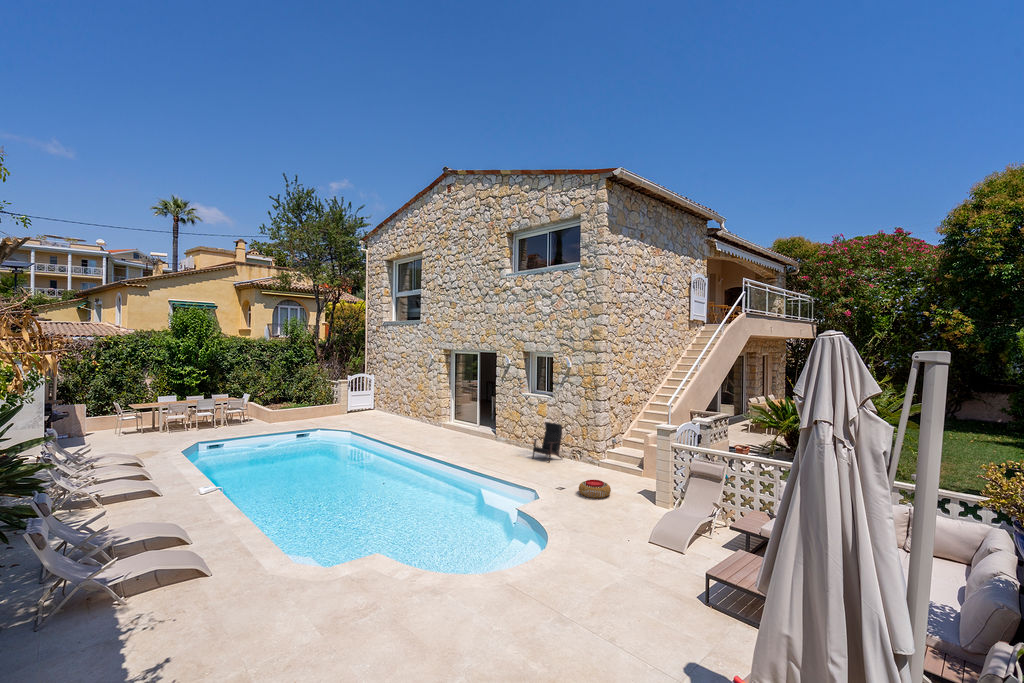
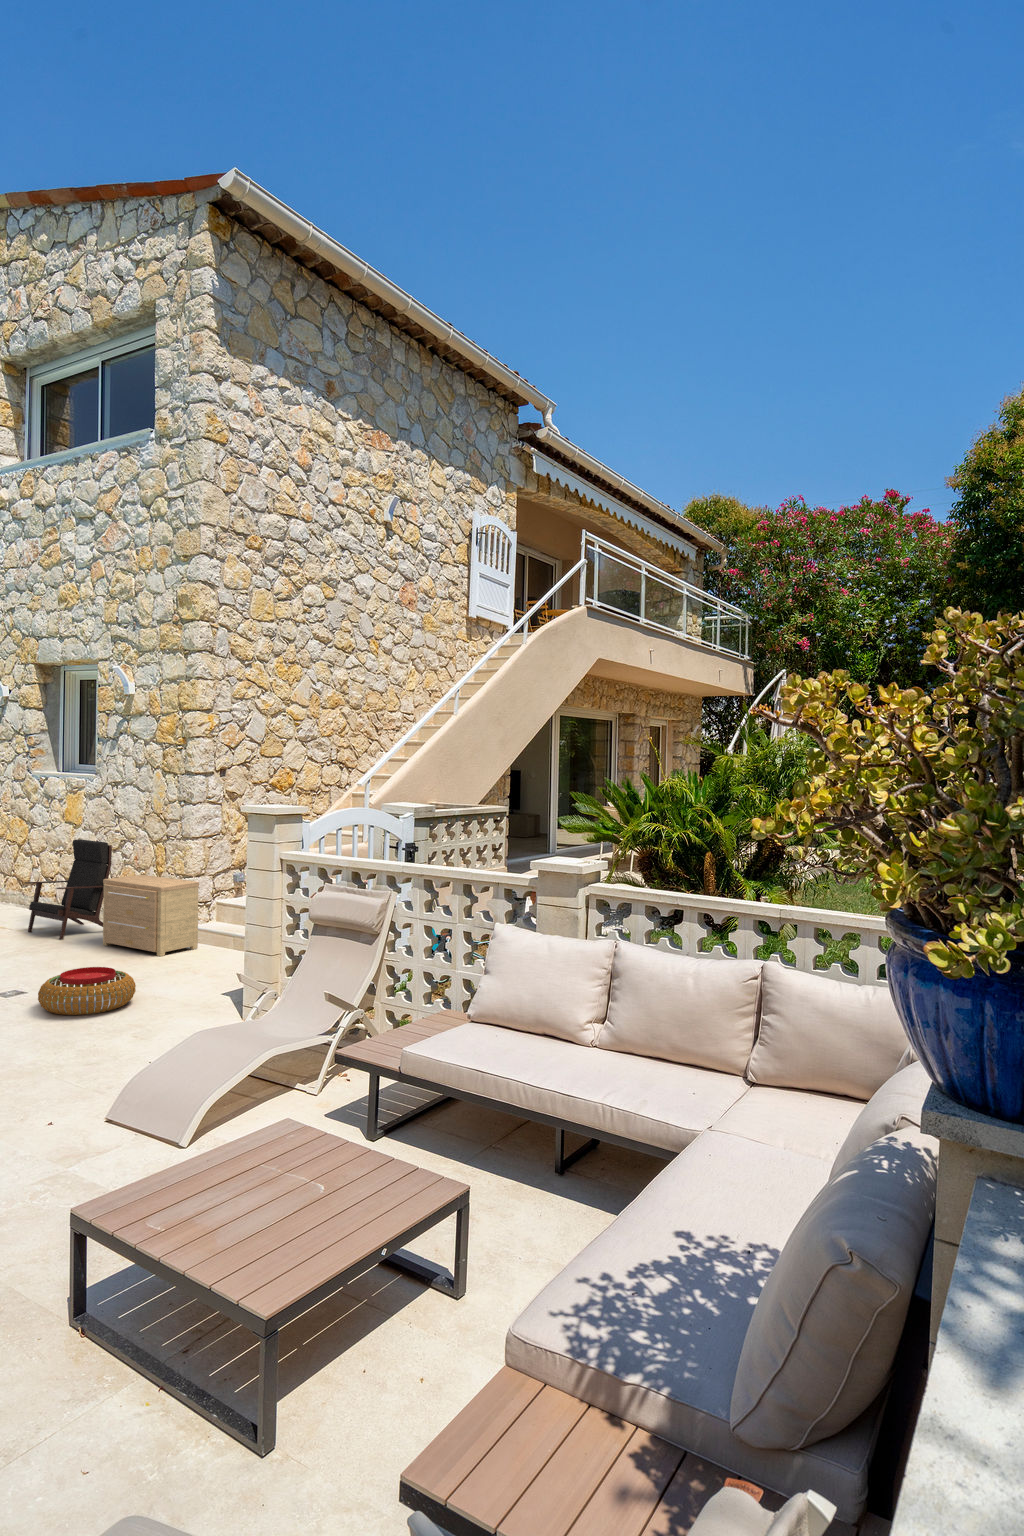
side table: none [567,438,606,473] -> present [103,875,199,956]

